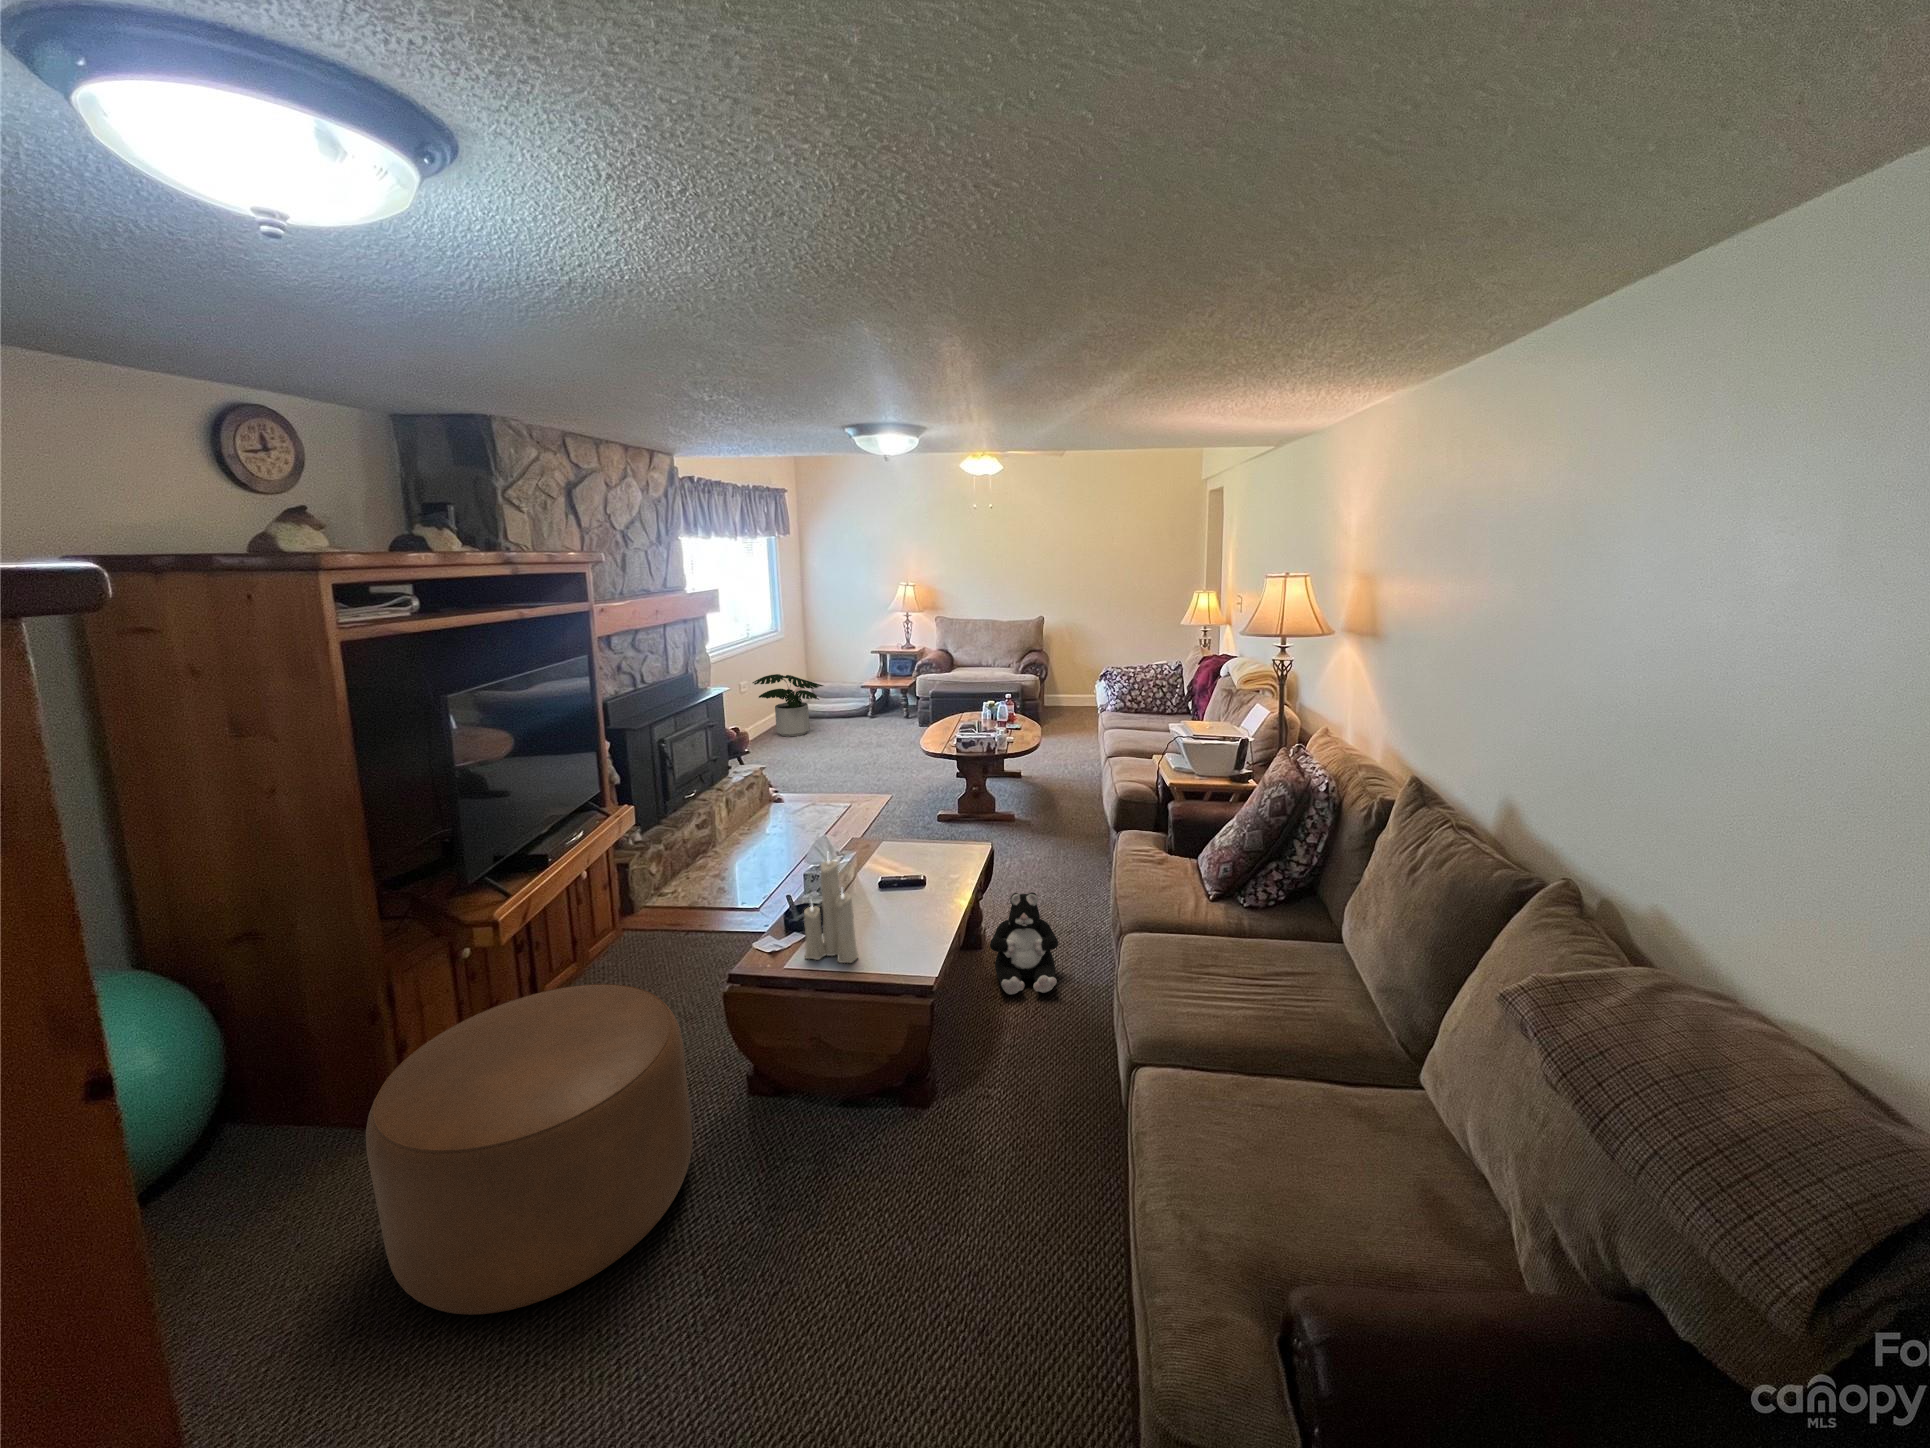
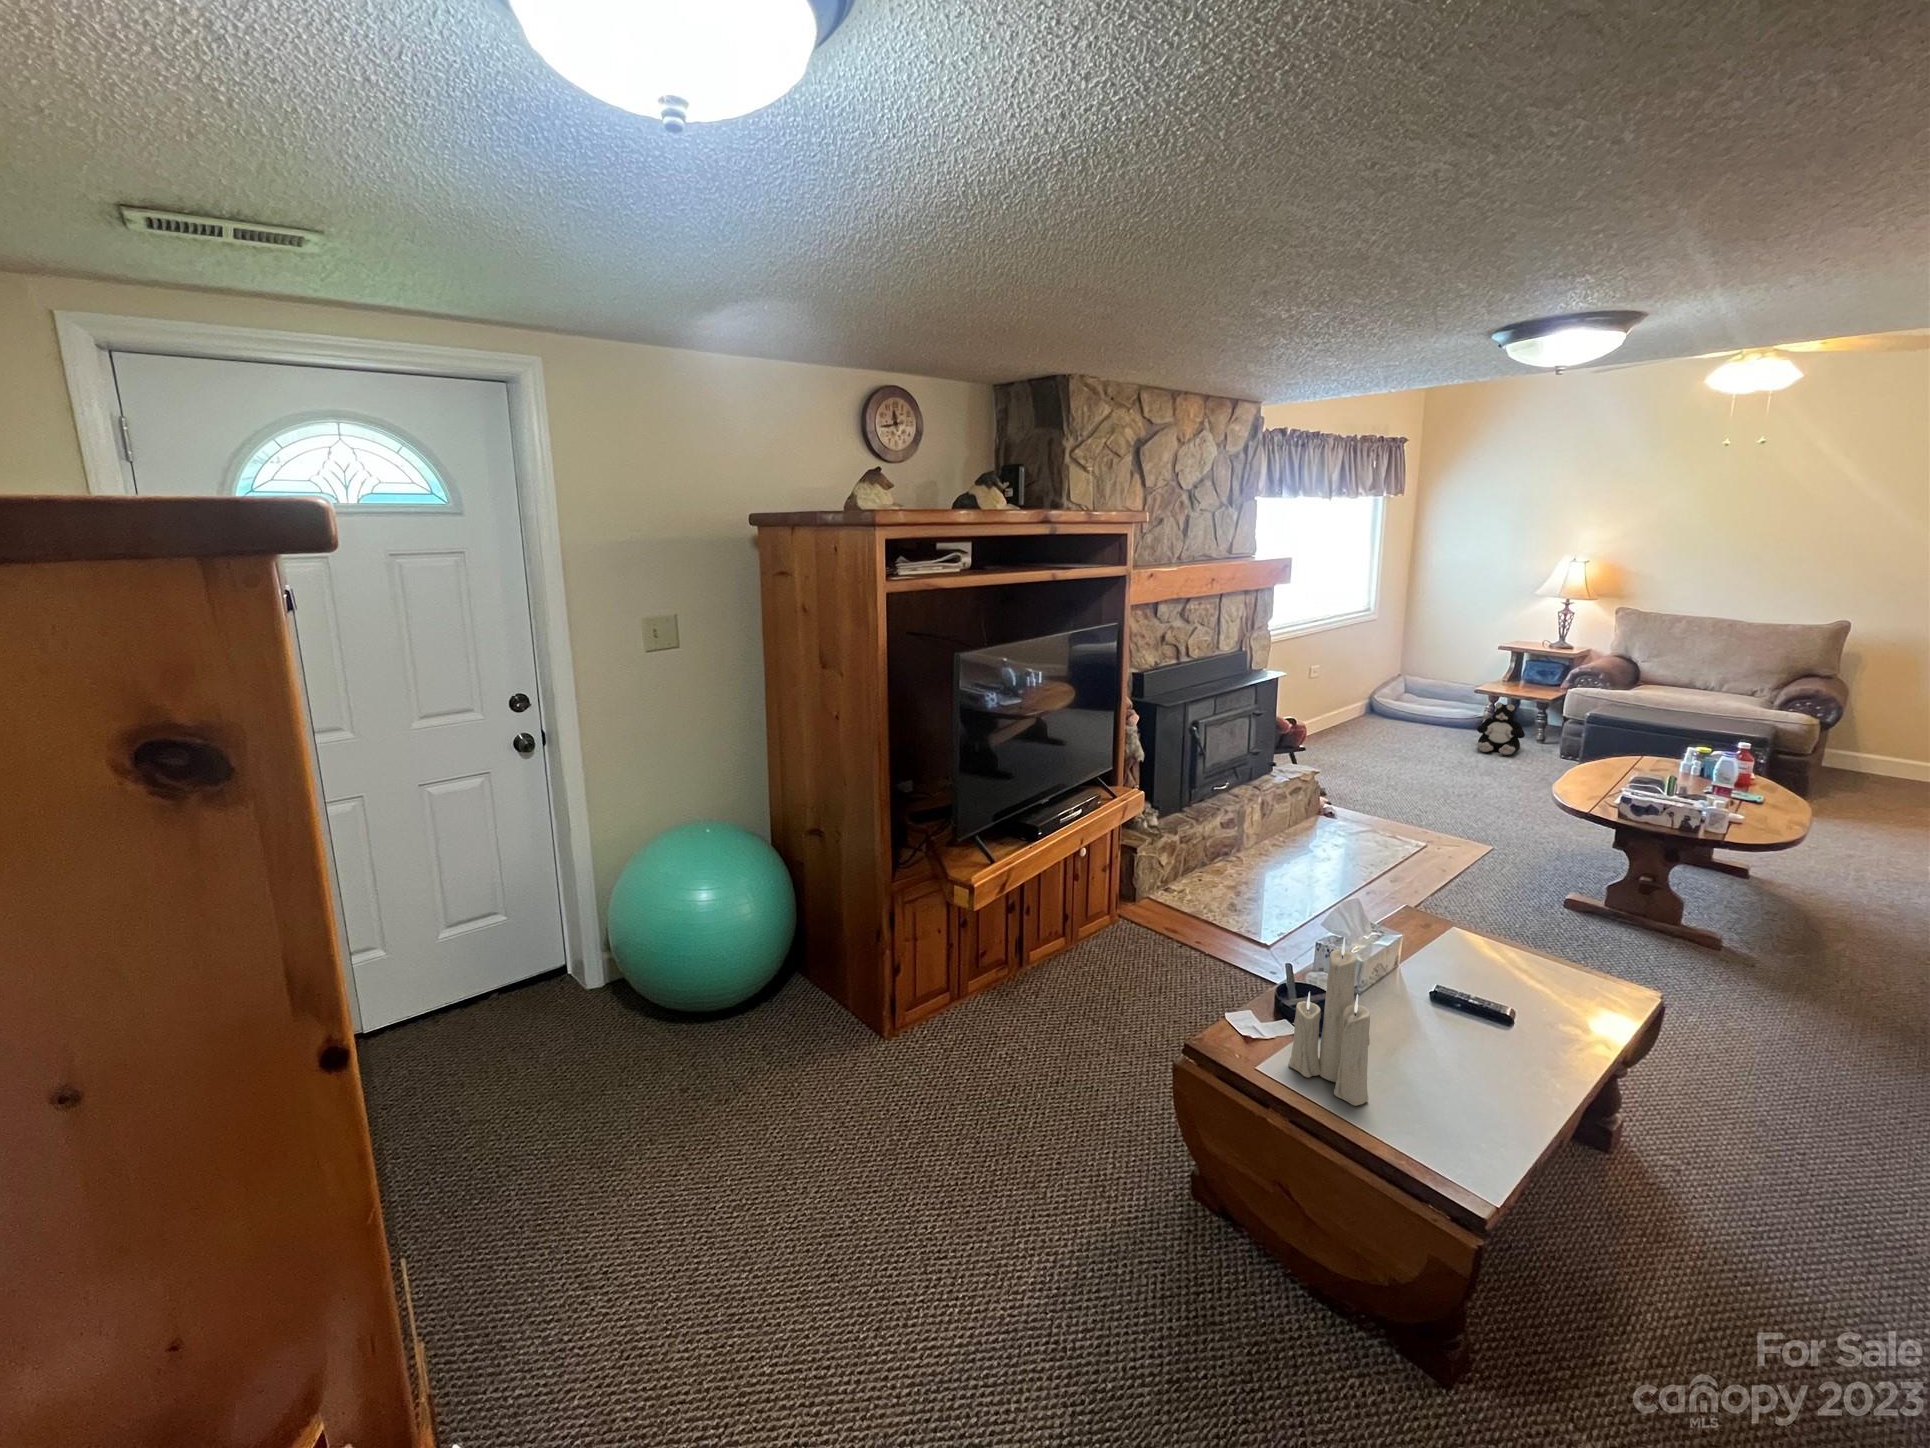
potted plant: present [753,674,823,737] -> none [1323,661,1419,739]
plush toy: present [990,892,1058,994] -> present [1477,702,1525,755]
ottoman: present [366,984,692,1315] -> none [829,970,1114,1313]

